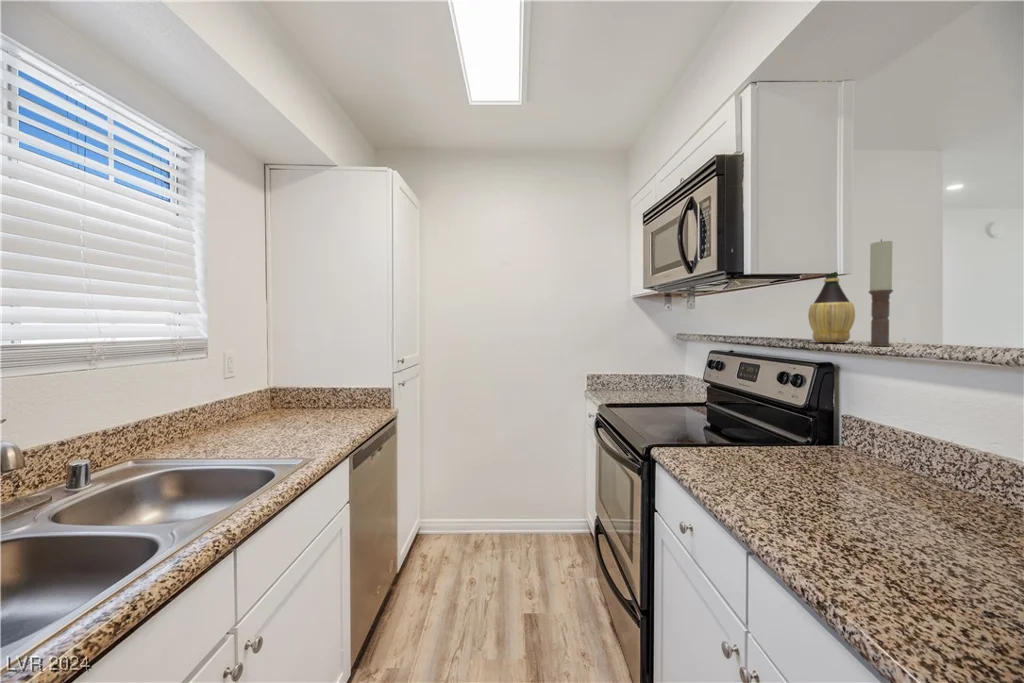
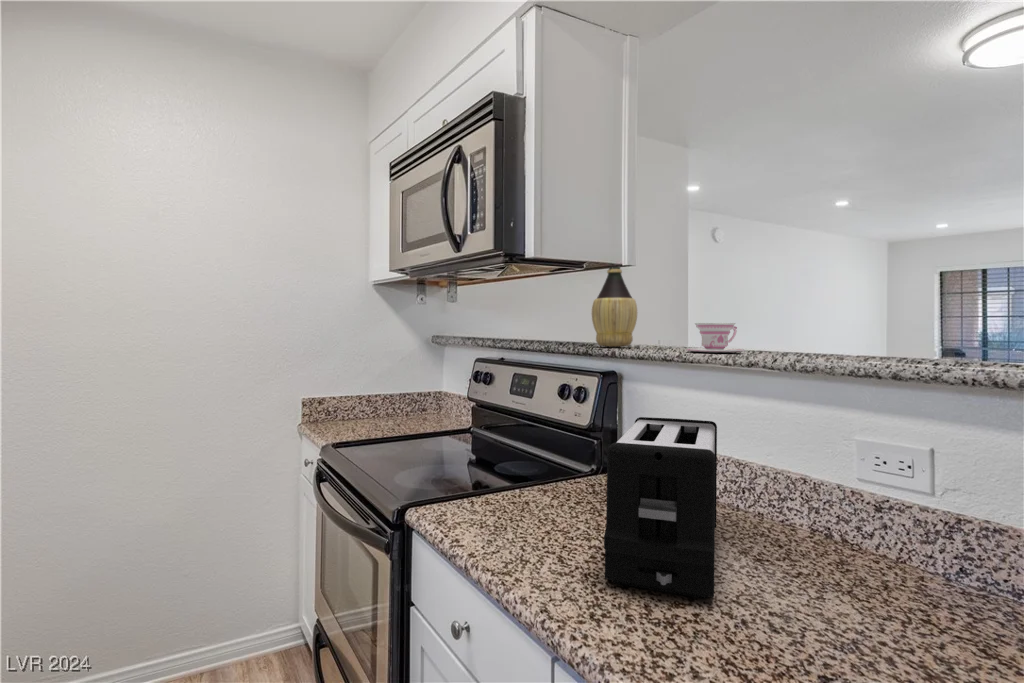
candle: present [869,240,893,346] -> none [653,225,675,349]
teacup: none [899,324,968,350] -> present [686,323,745,353]
toaster: none [795,401,924,541] -> present [604,417,717,598]

